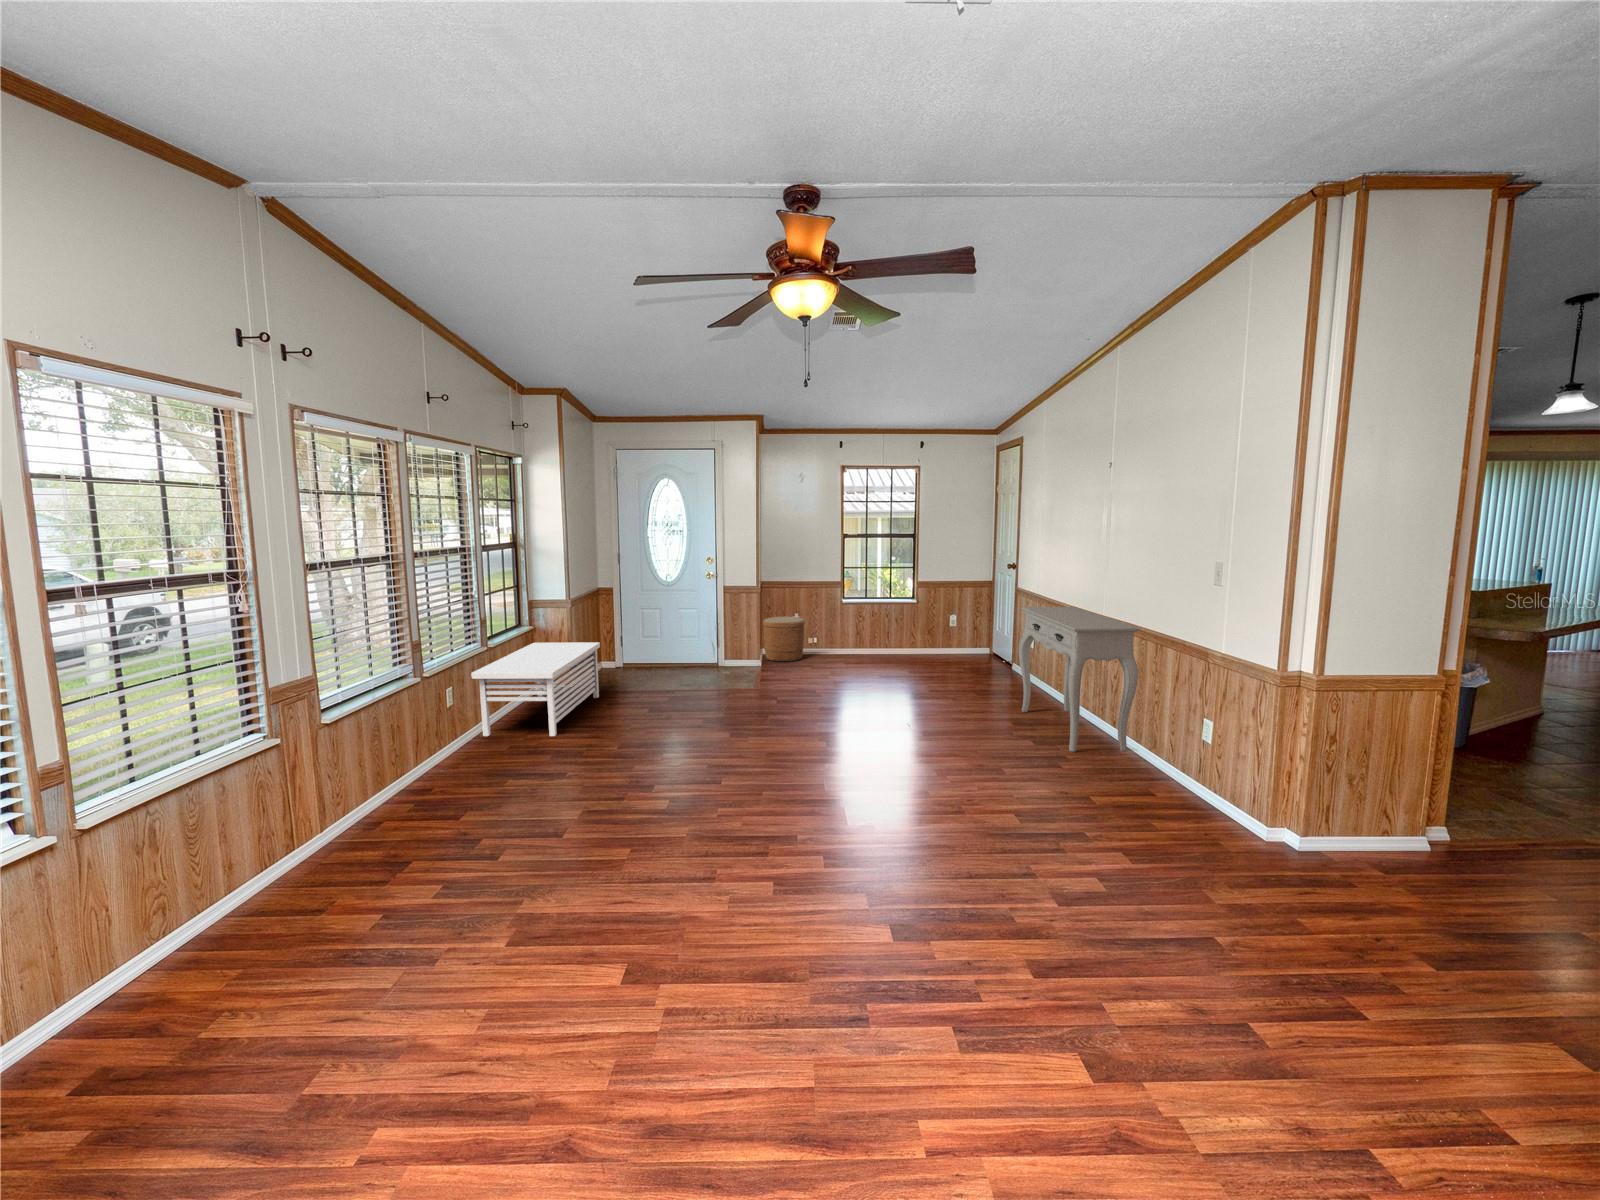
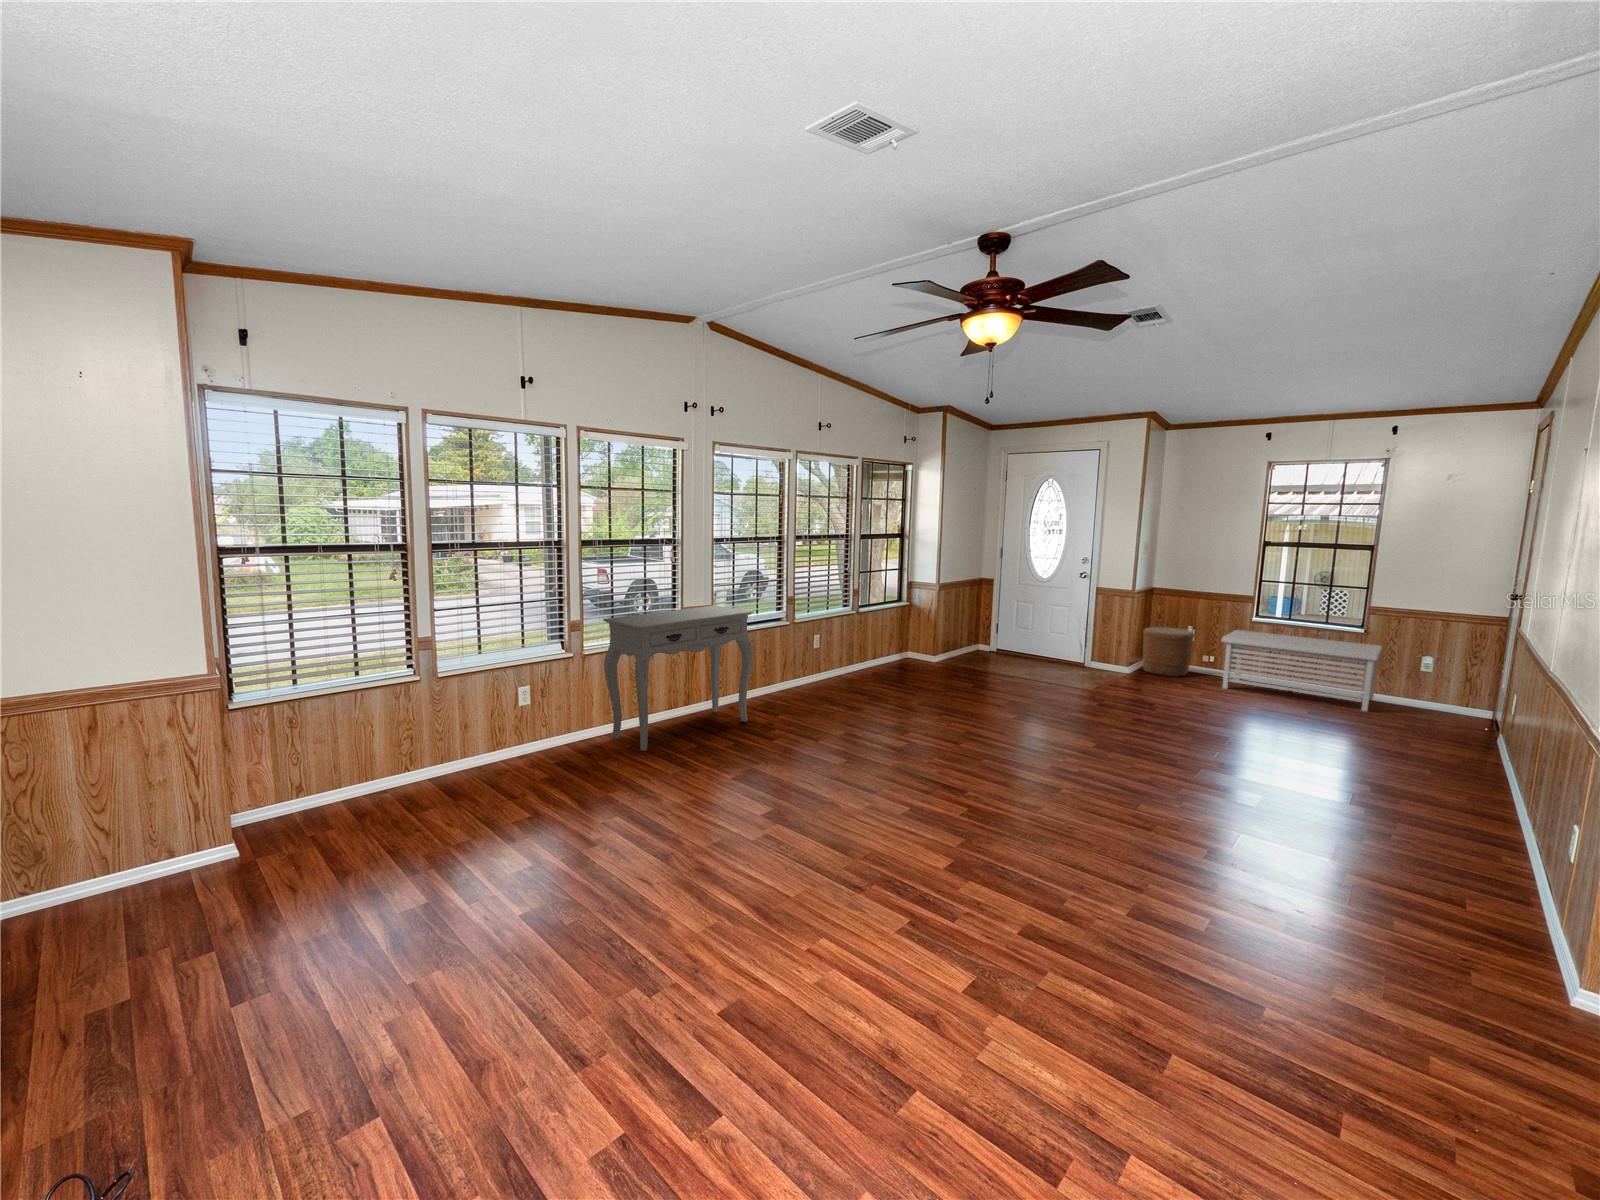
console table: present [1019,607,1141,752] -> present [603,605,753,751]
storage bench: present [471,642,600,736] -> present [1222,630,1382,712]

